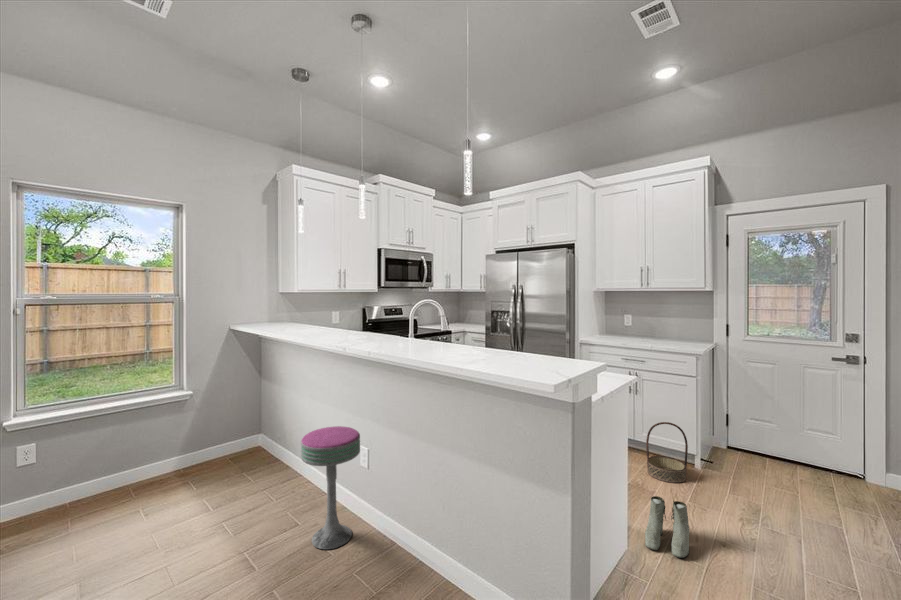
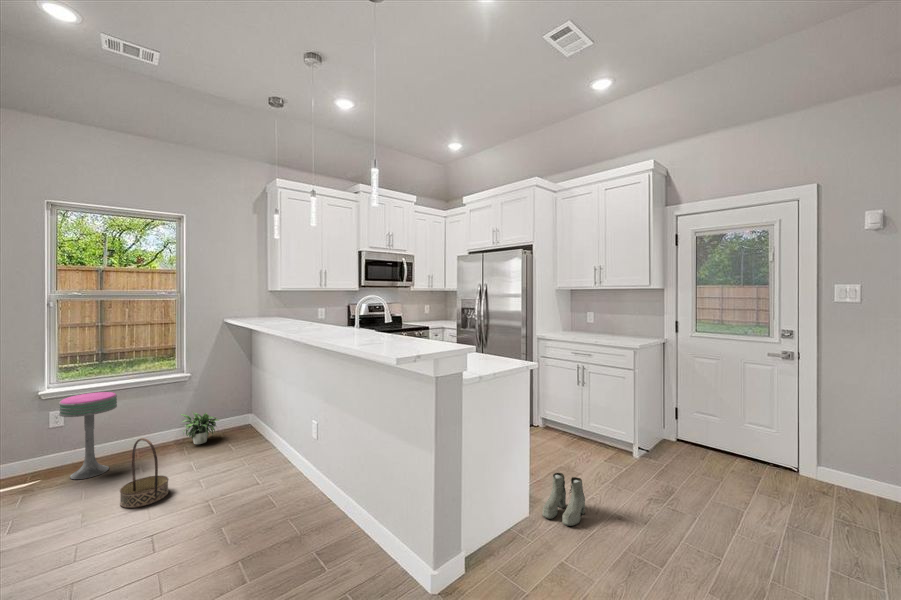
basket: present [646,422,688,483] -> present [120,438,169,508]
bar stool: present [301,426,360,549] -> present [59,392,117,479]
potted plant: none [177,435,229,475] -> present [181,411,219,444]

